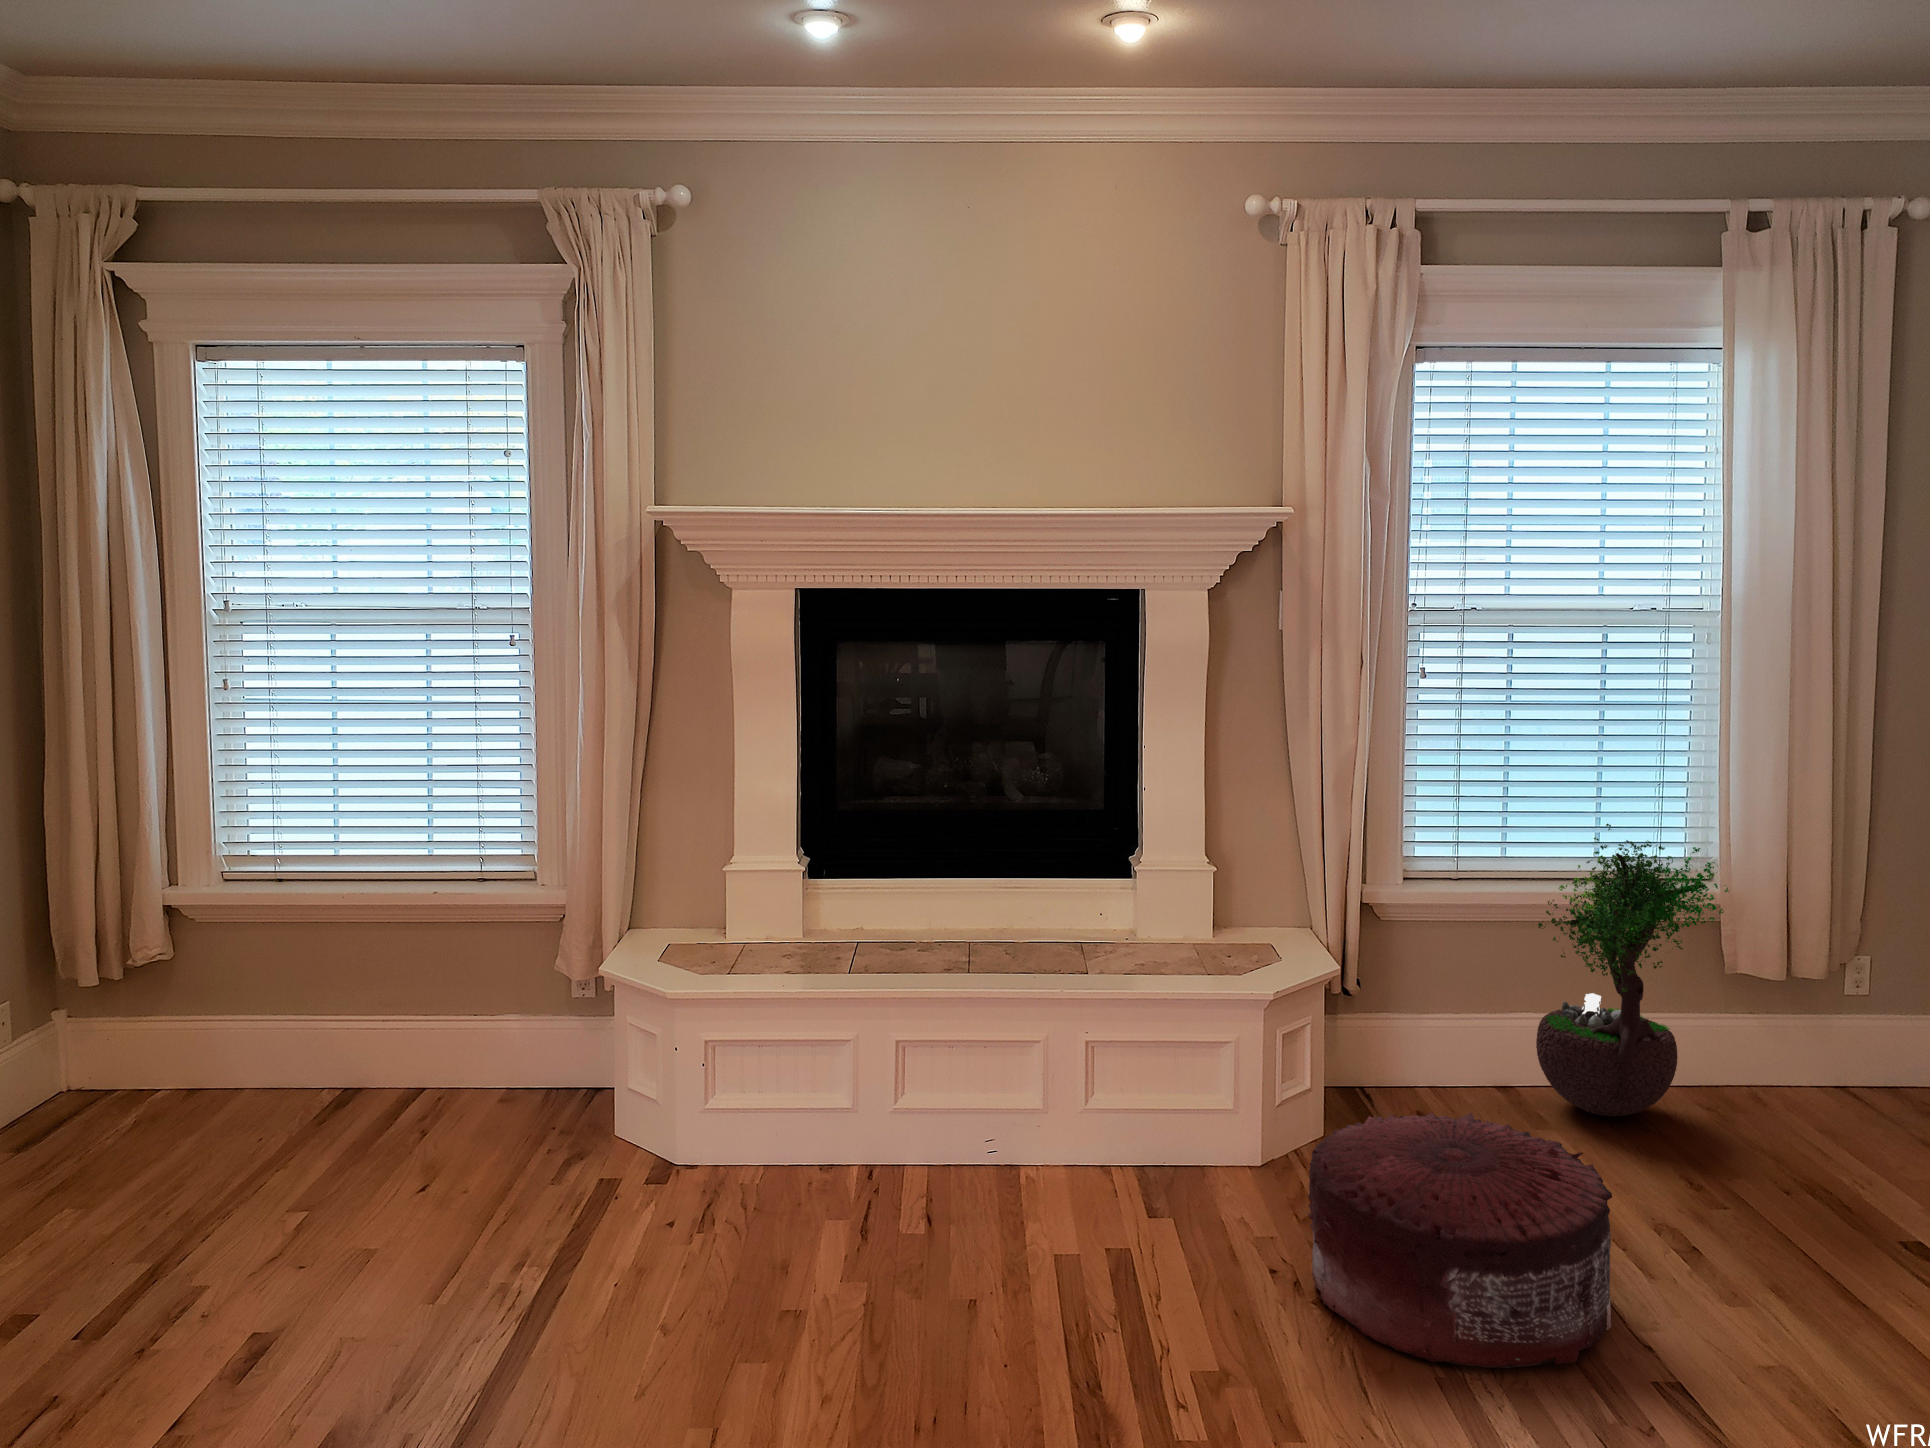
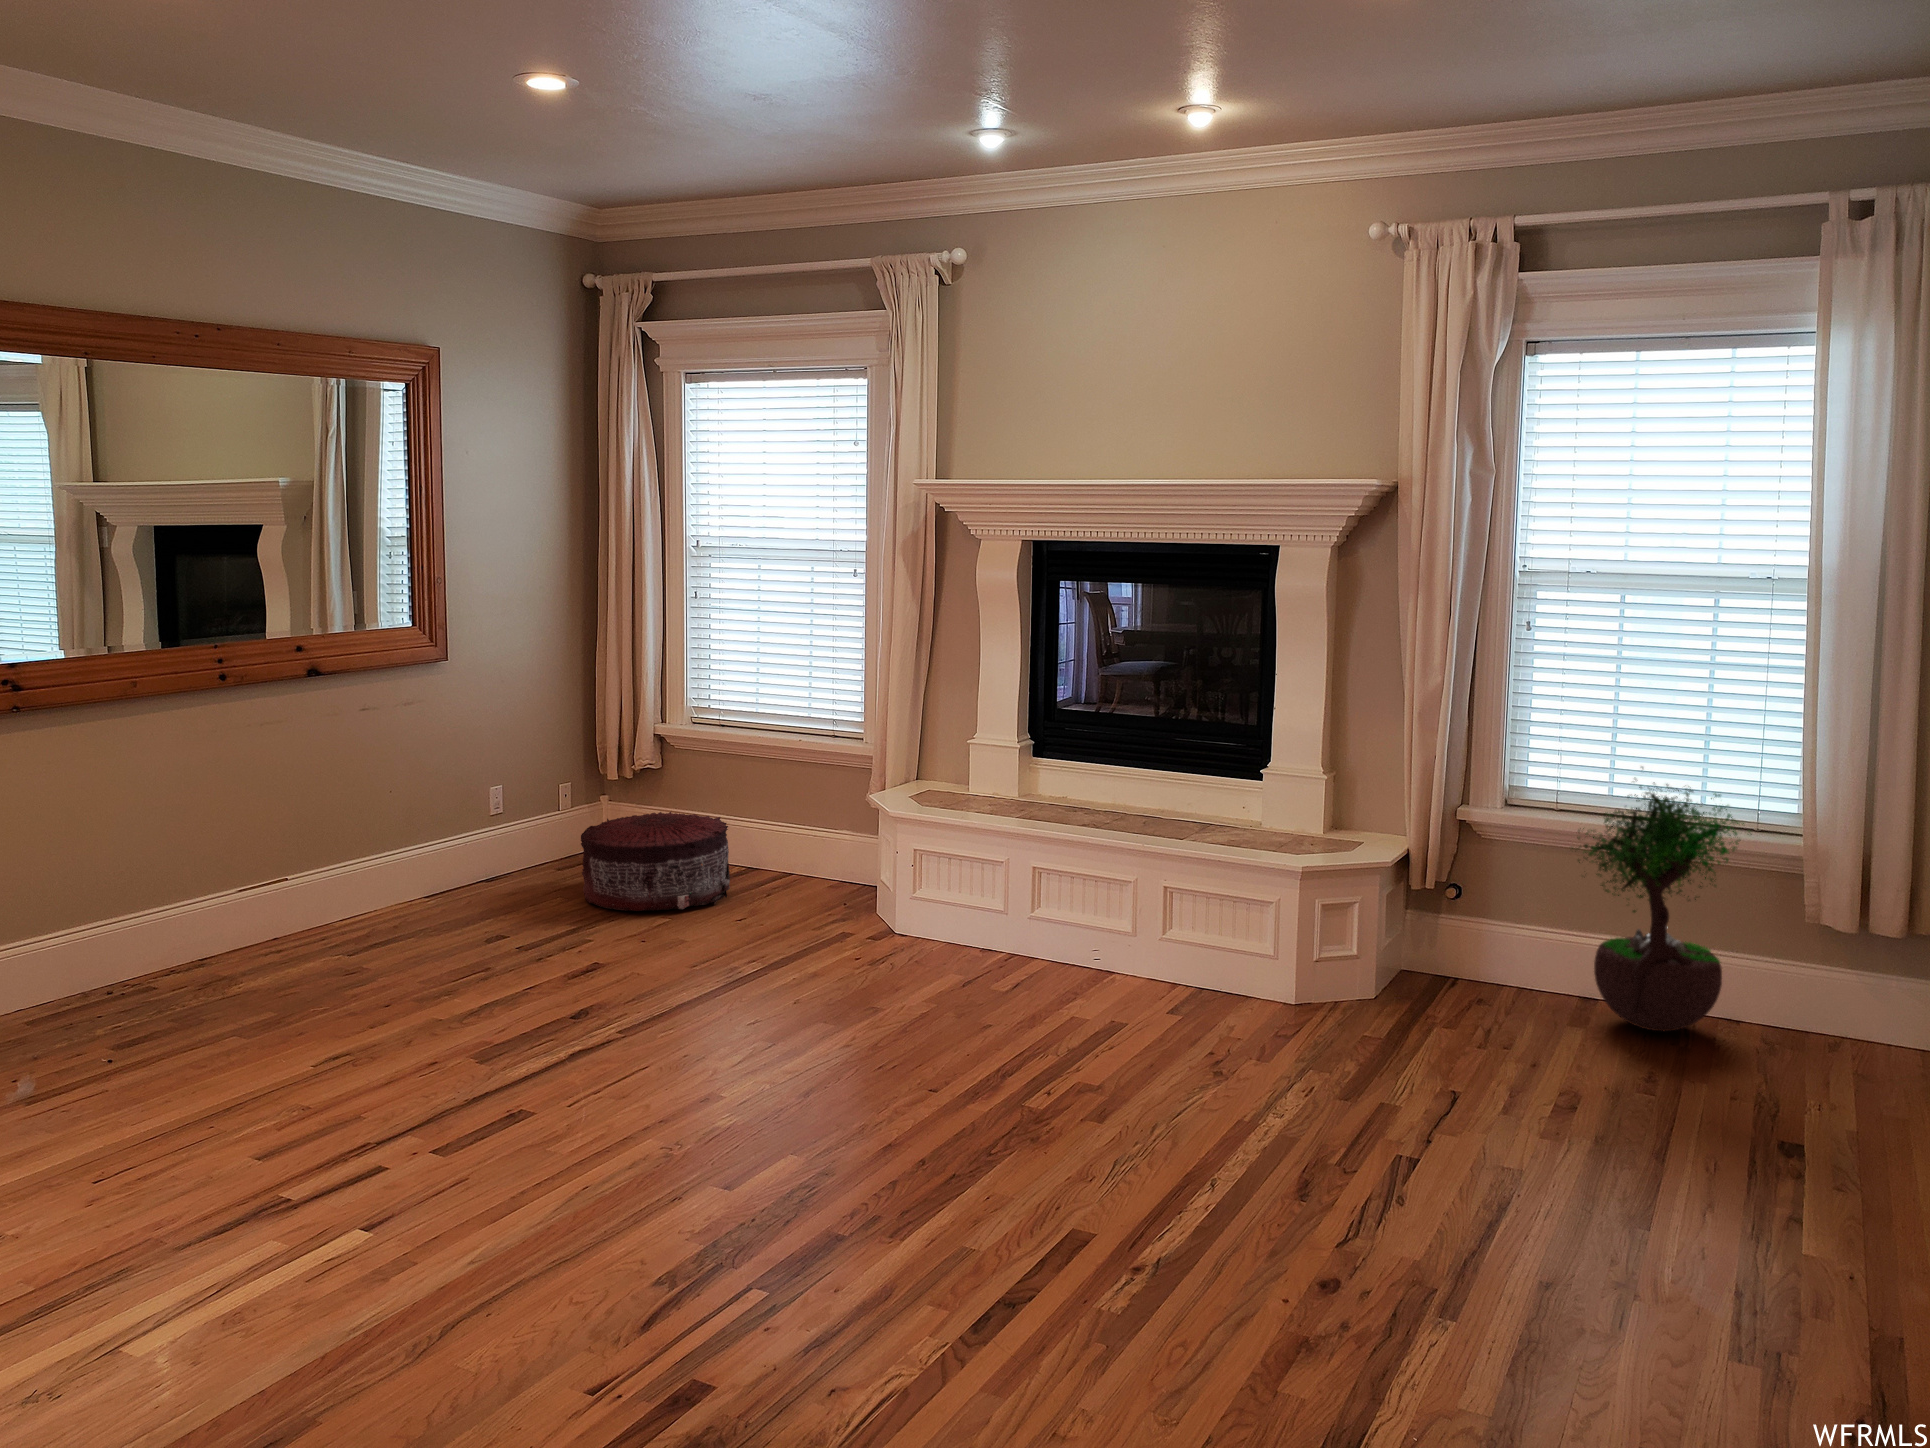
pouf: present [1308,1112,1612,1368] -> present [581,812,730,911]

